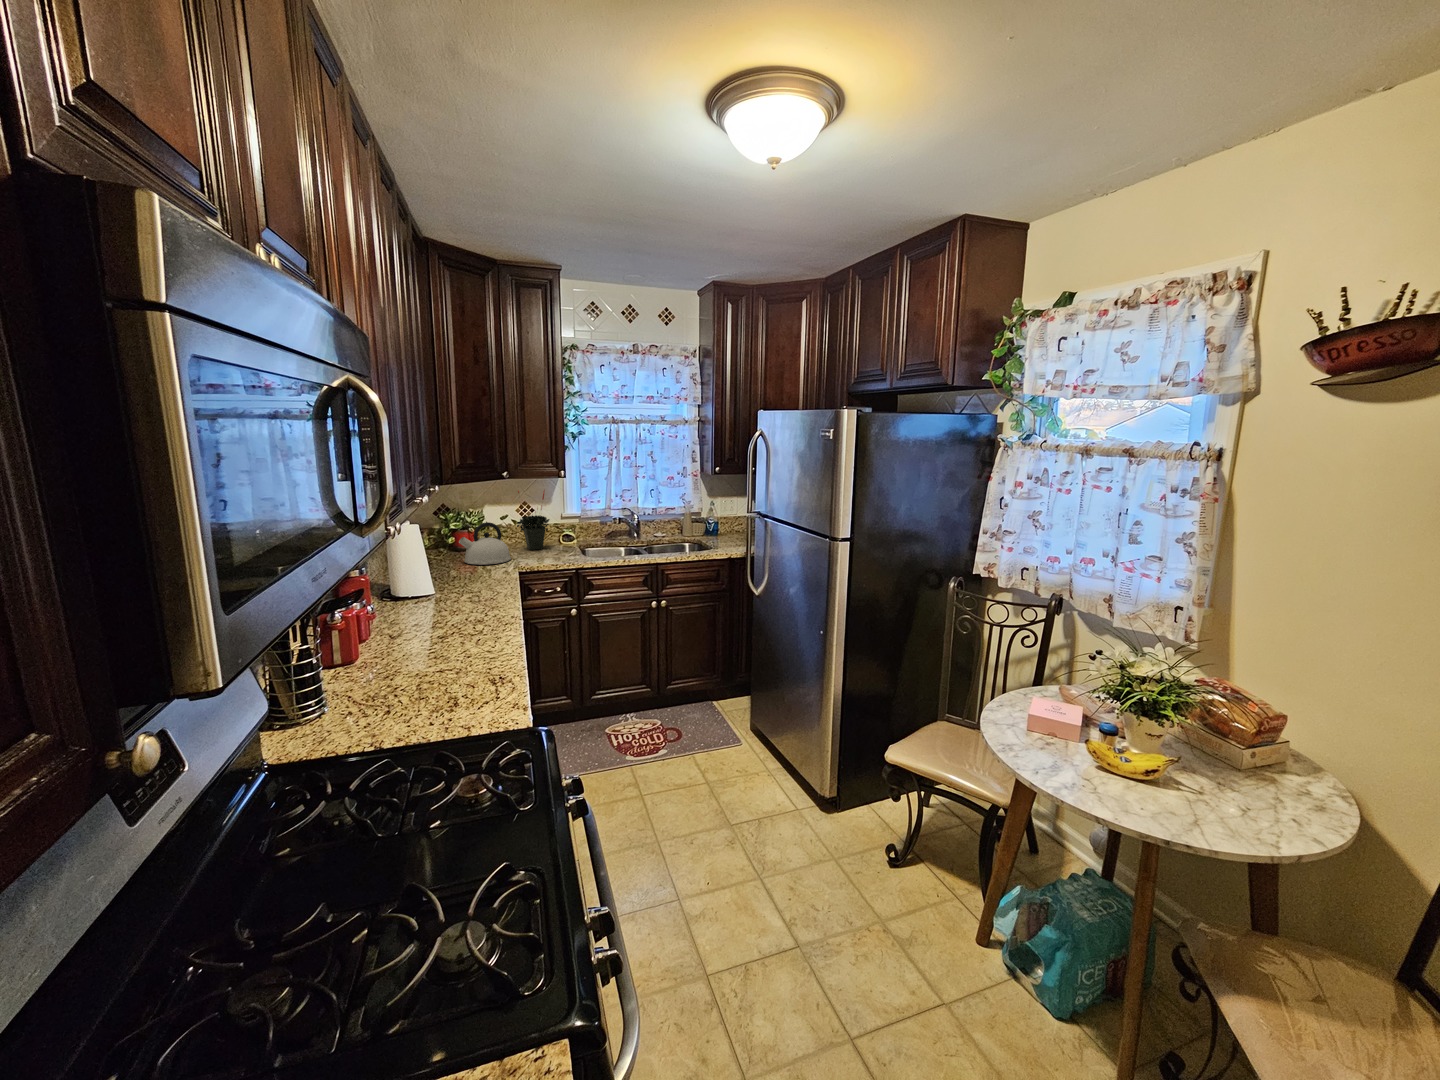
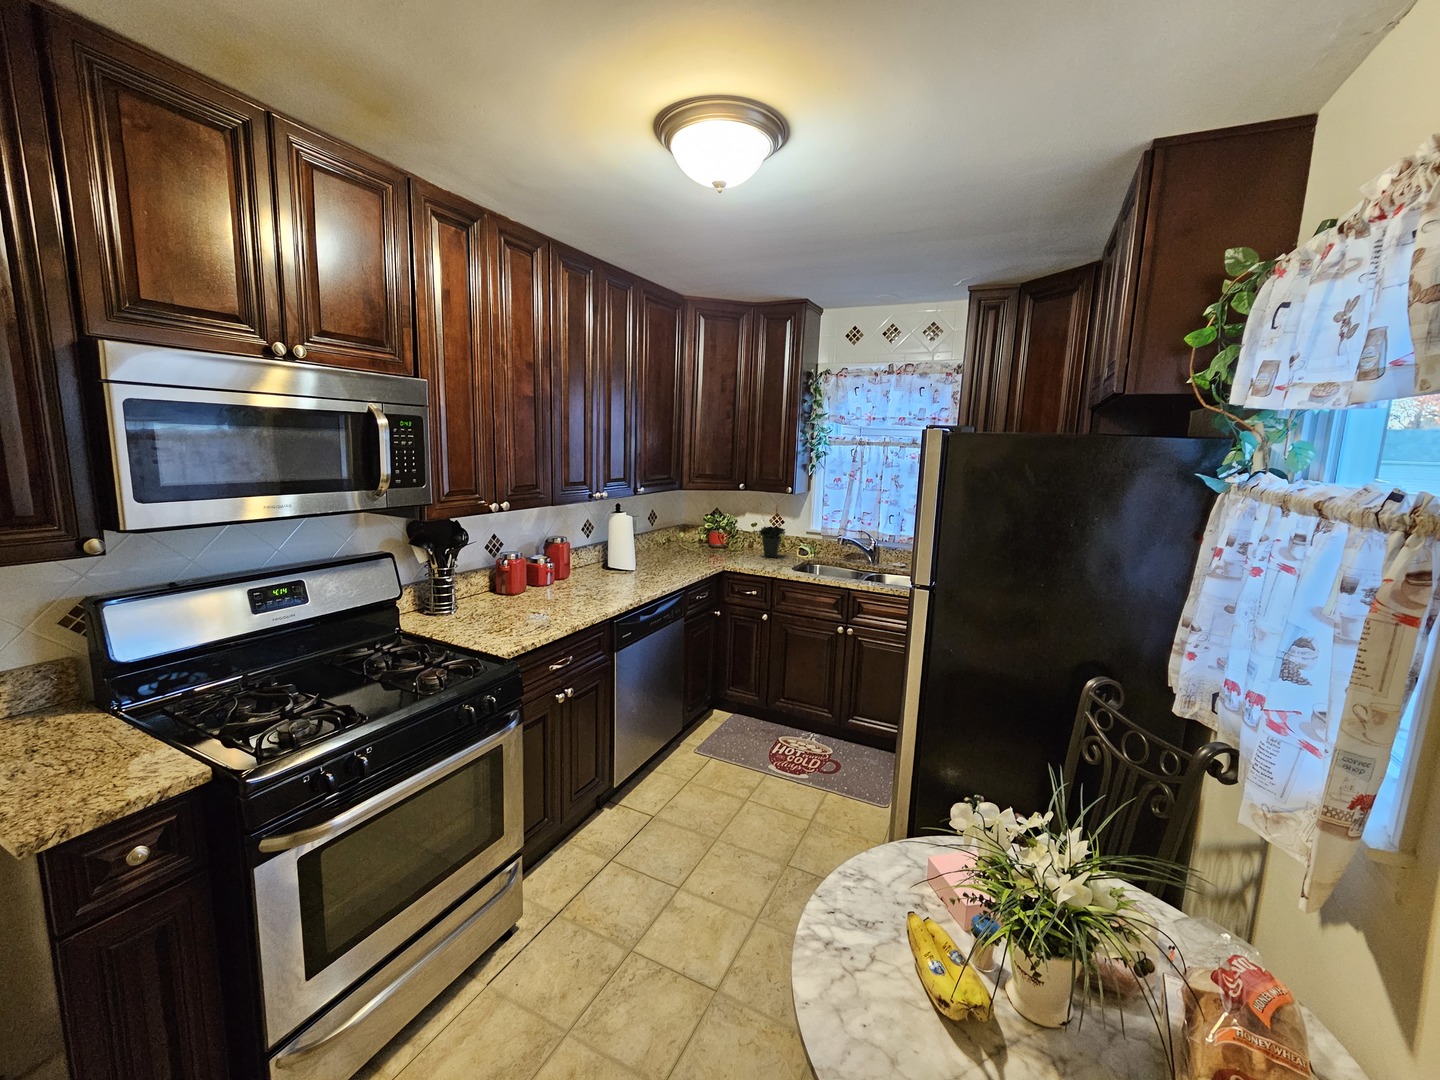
kettle: present [459,522,511,565] -> none [698,526,738,562]

